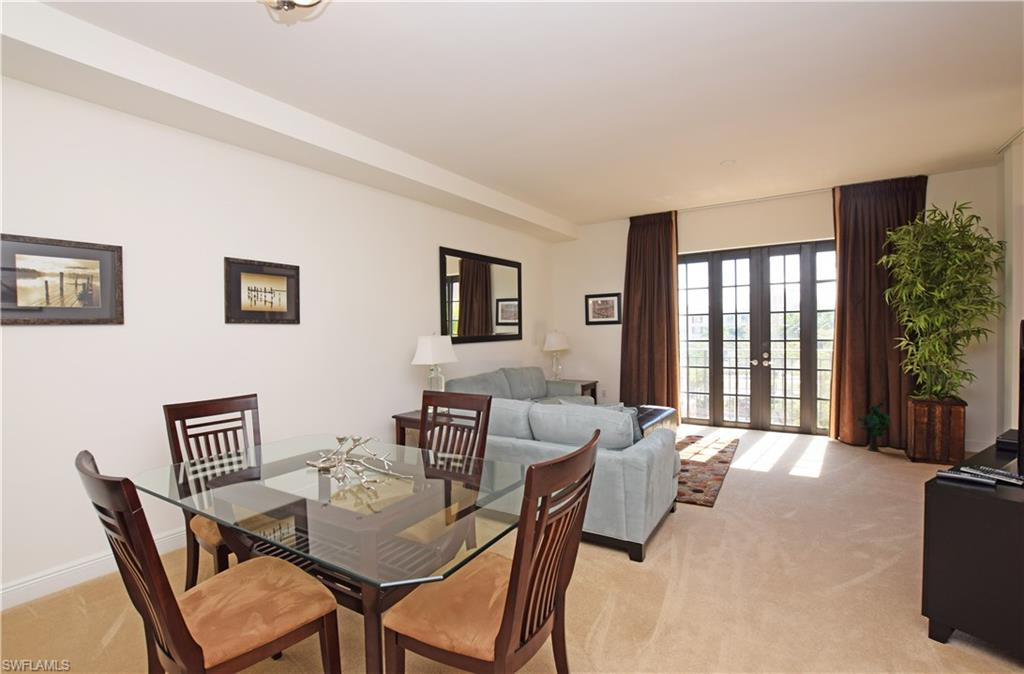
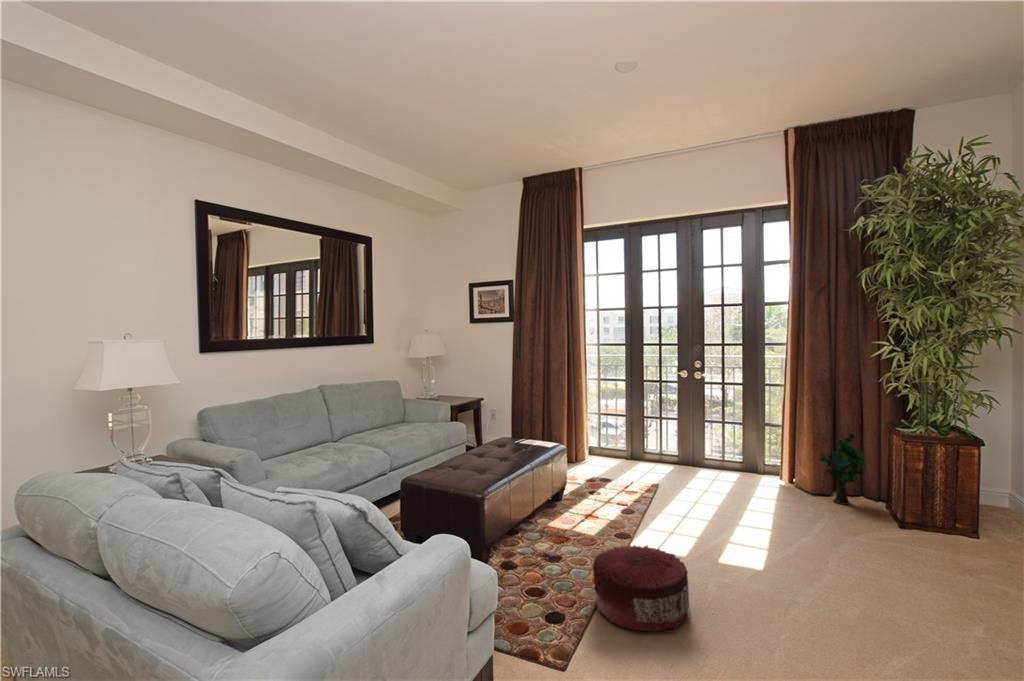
pouf: none [716,458,776,497] -> present [593,545,690,631]

